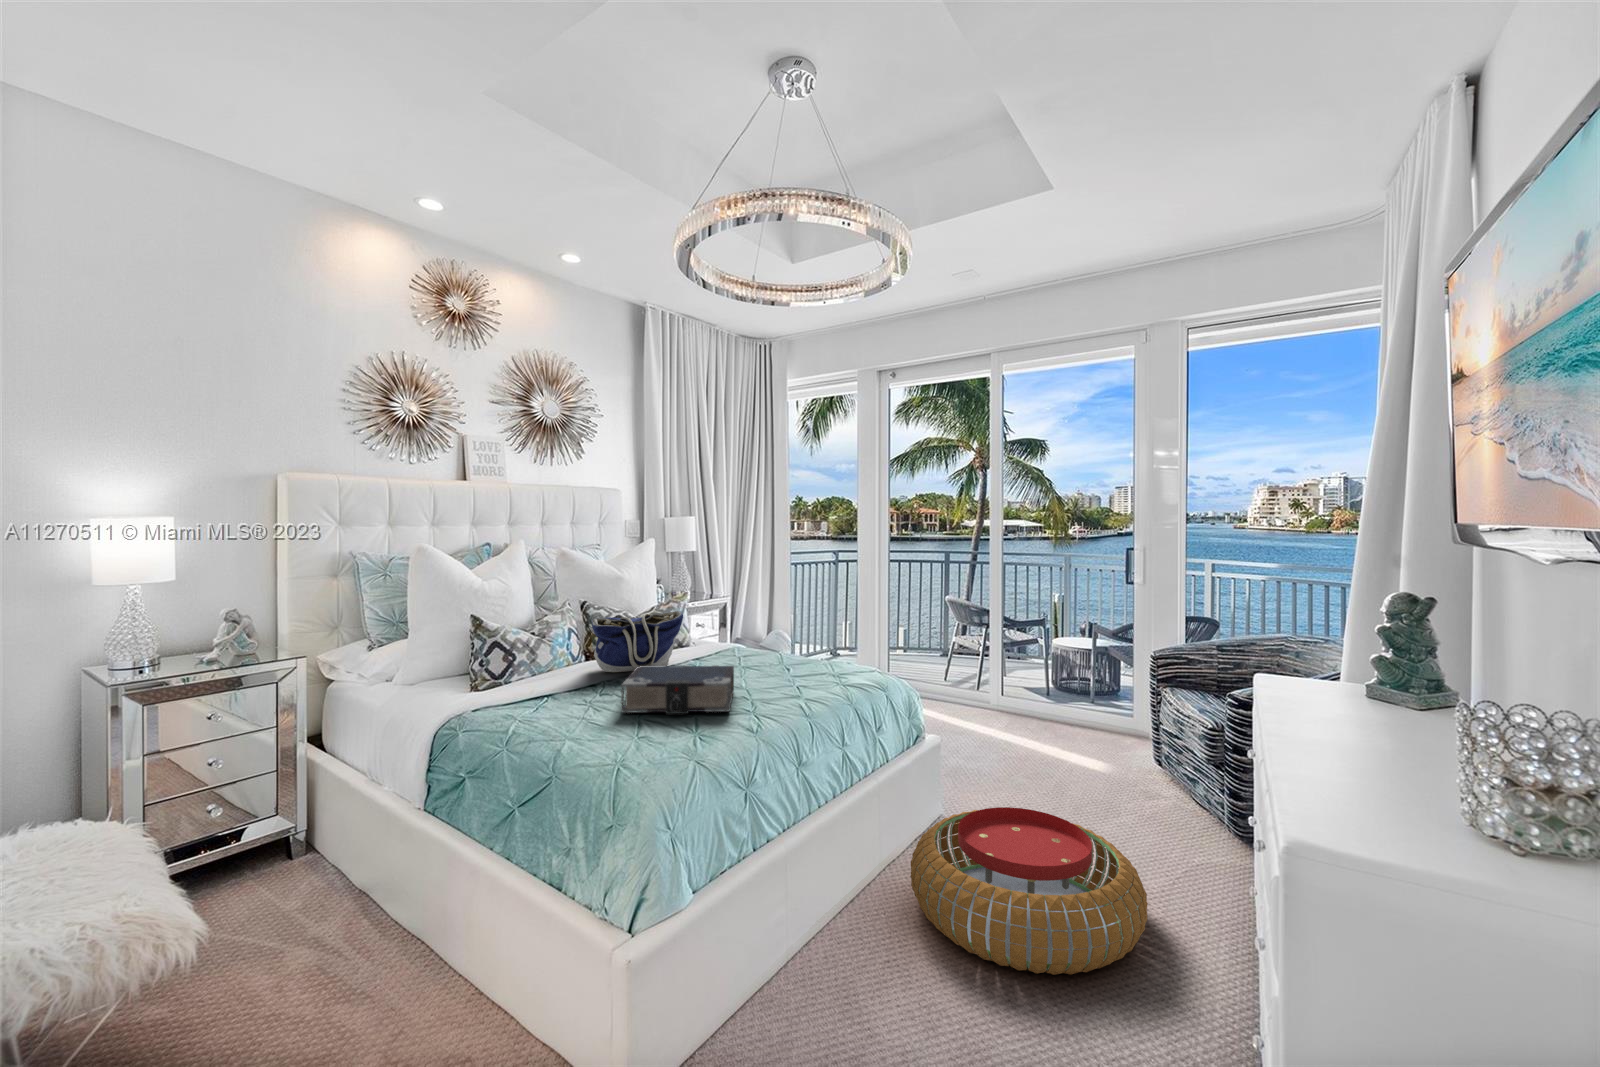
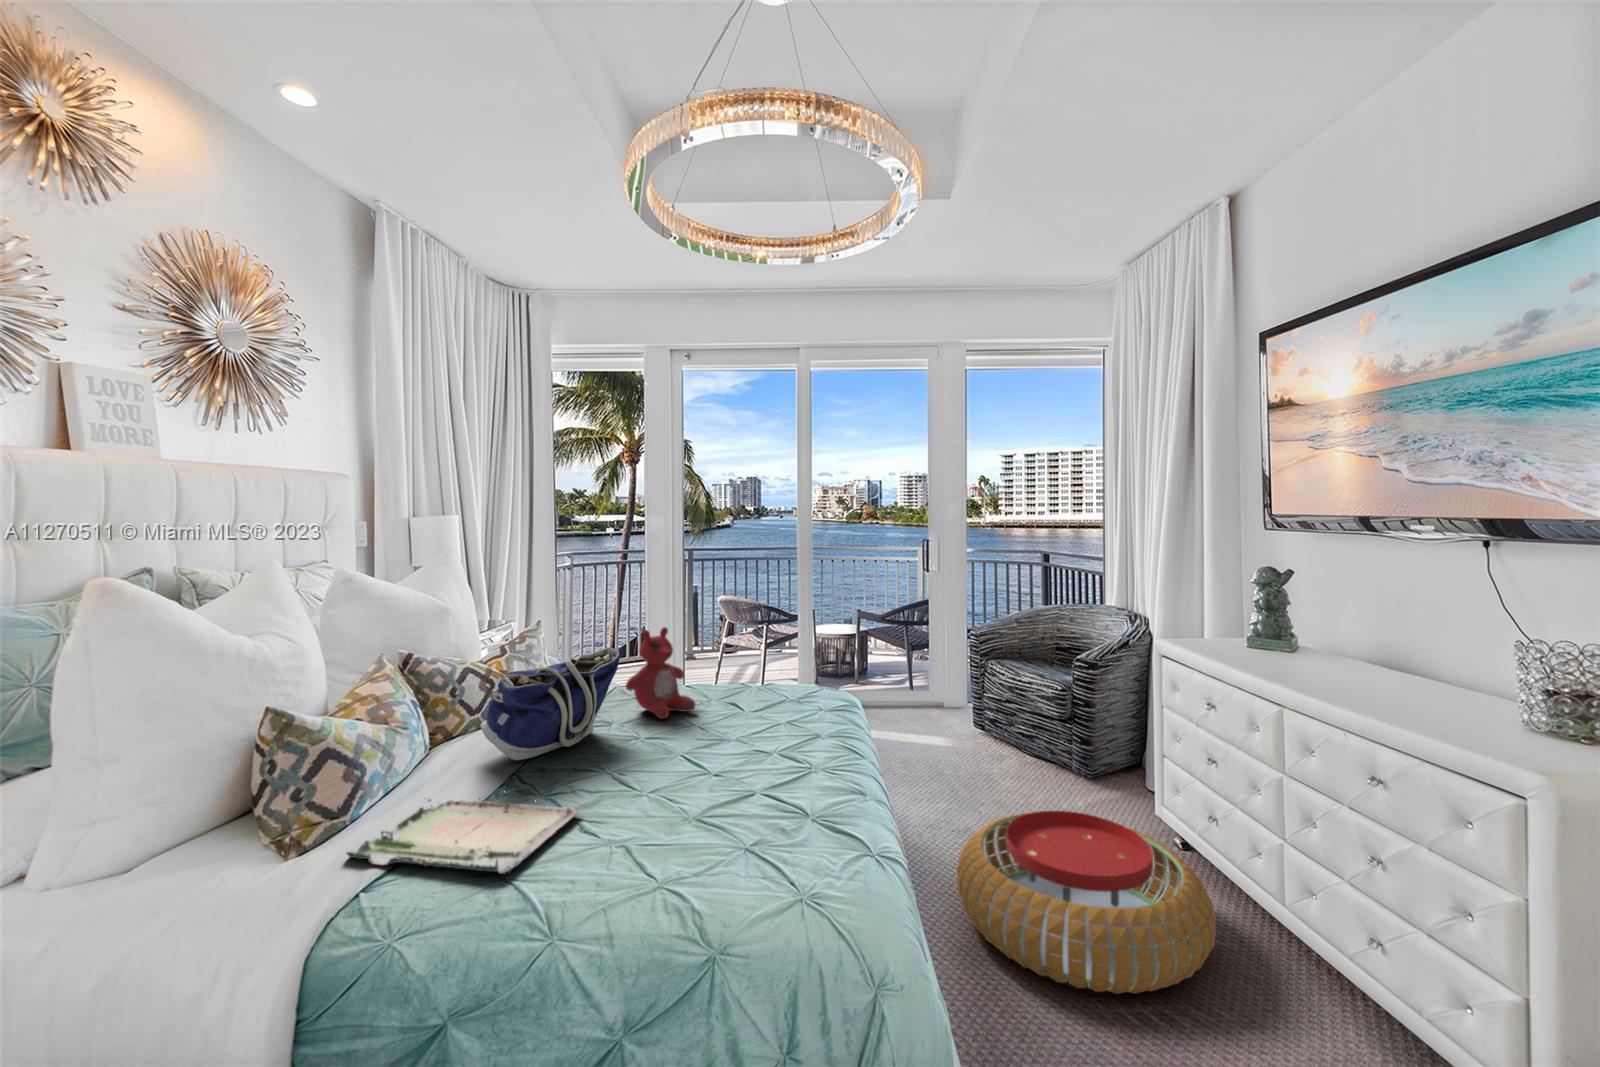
stuffed bear: none [701,602,750,666] -> present [626,627,695,719]
book: present [621,665,734,714] -> none [623,715,817,825]
tray: none [484,677,594,713] -> present [346,799,581,874]

